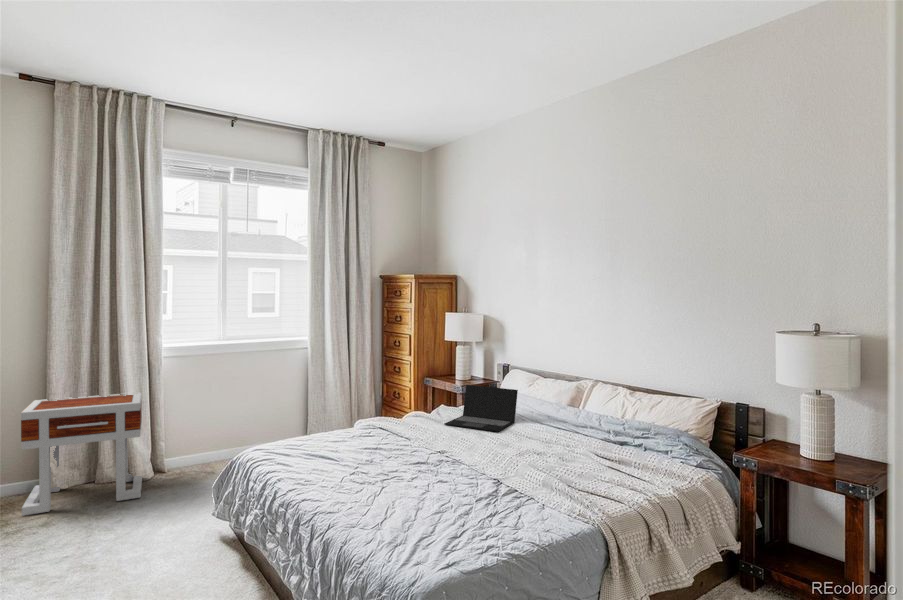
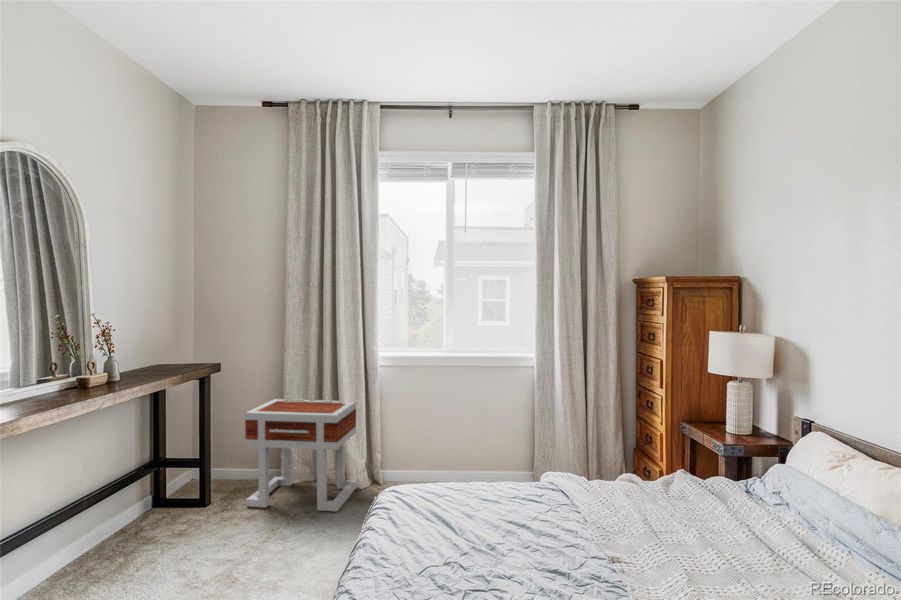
laptop: present [445,385,518,432] -> none [647,457,789,560]

